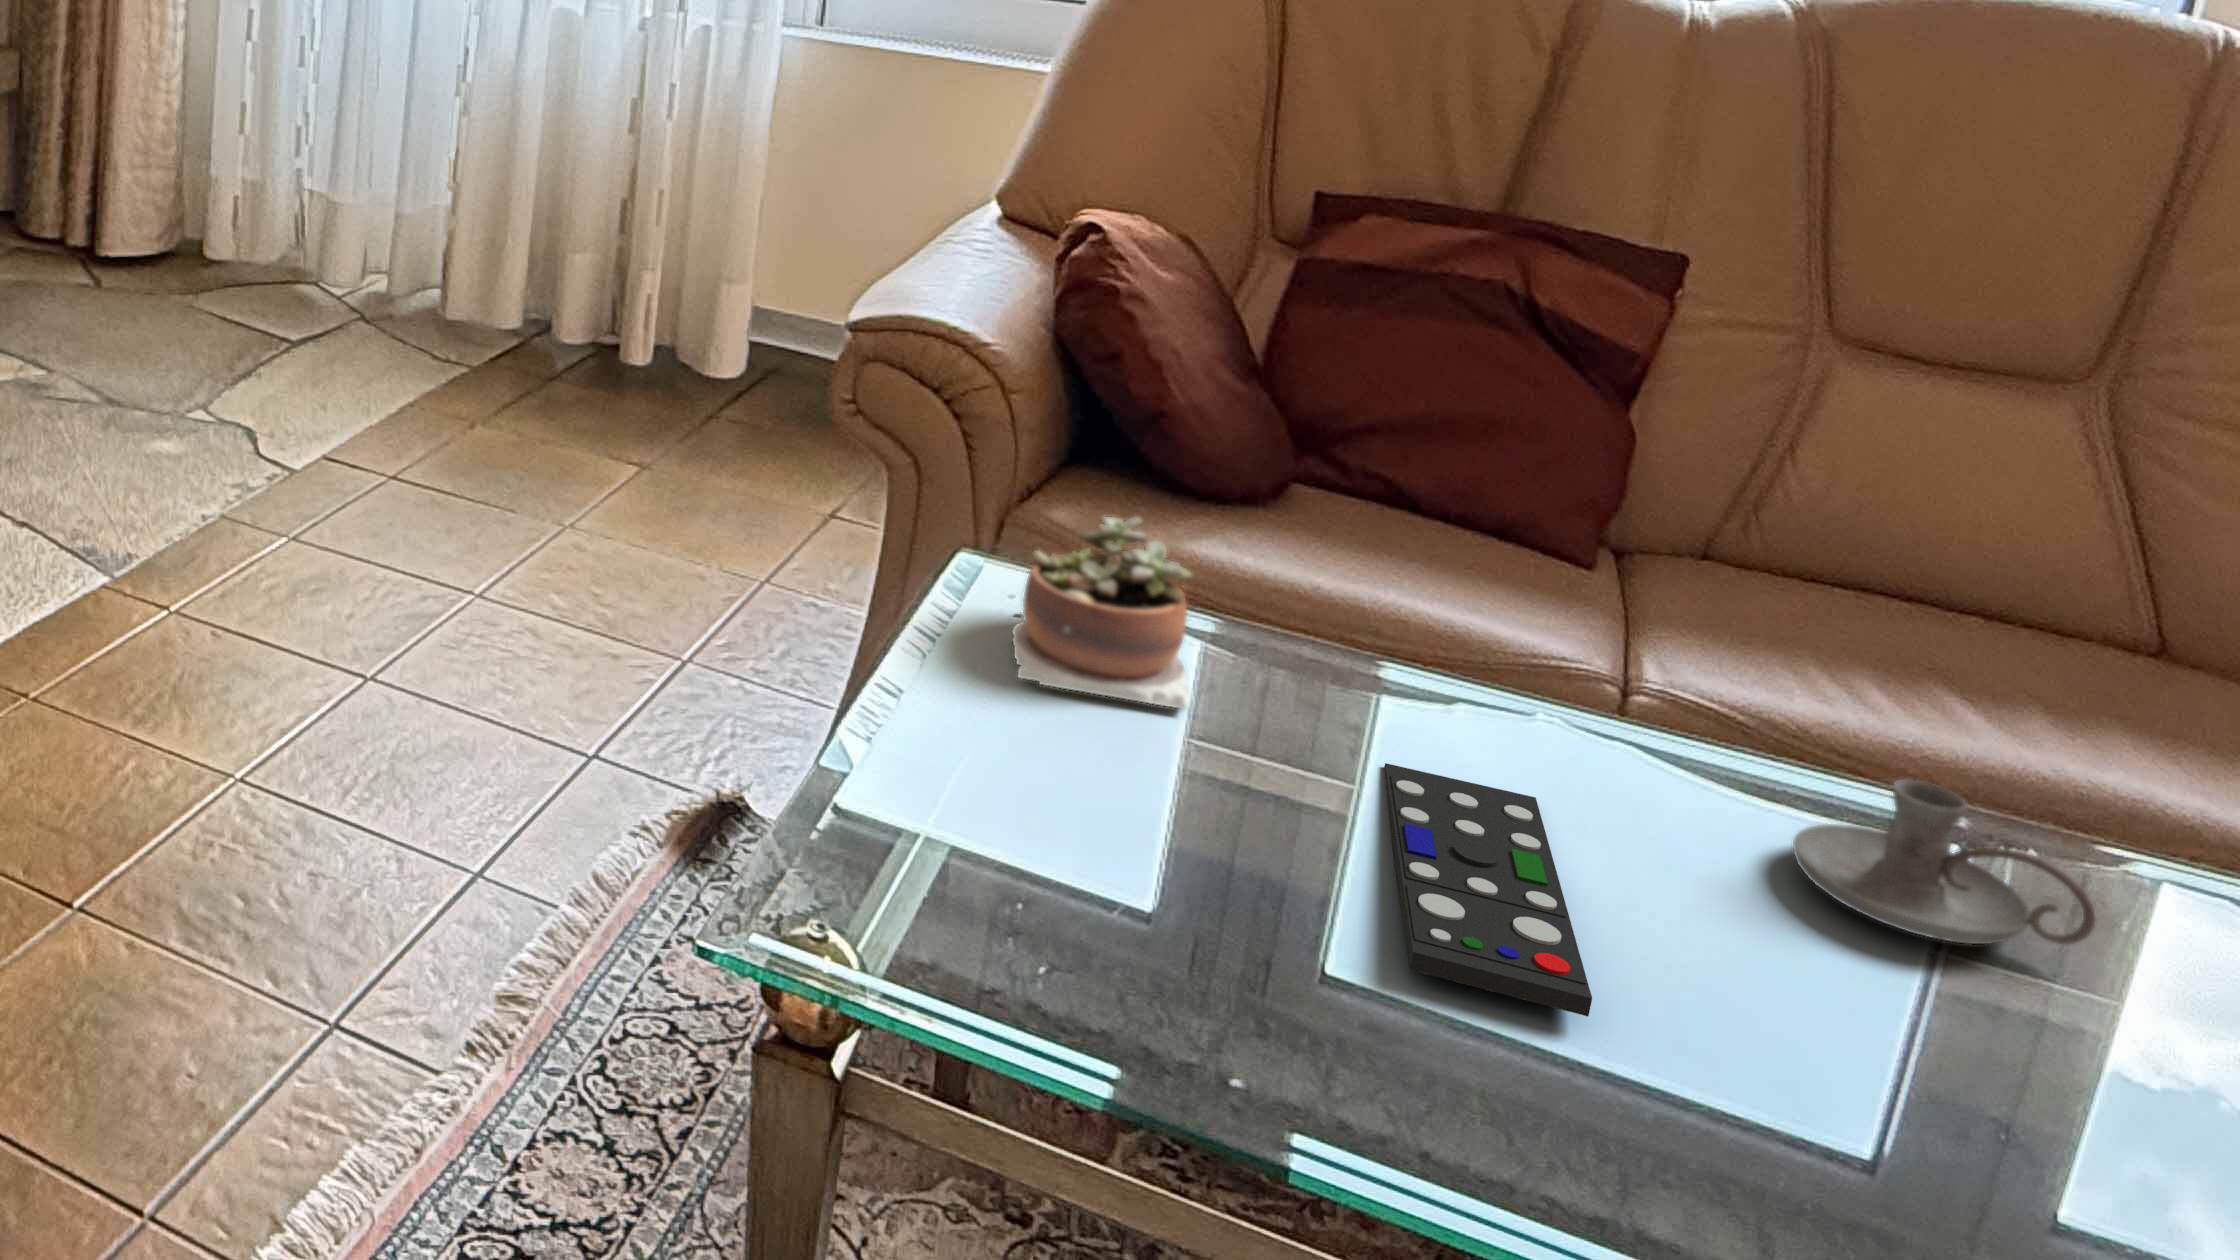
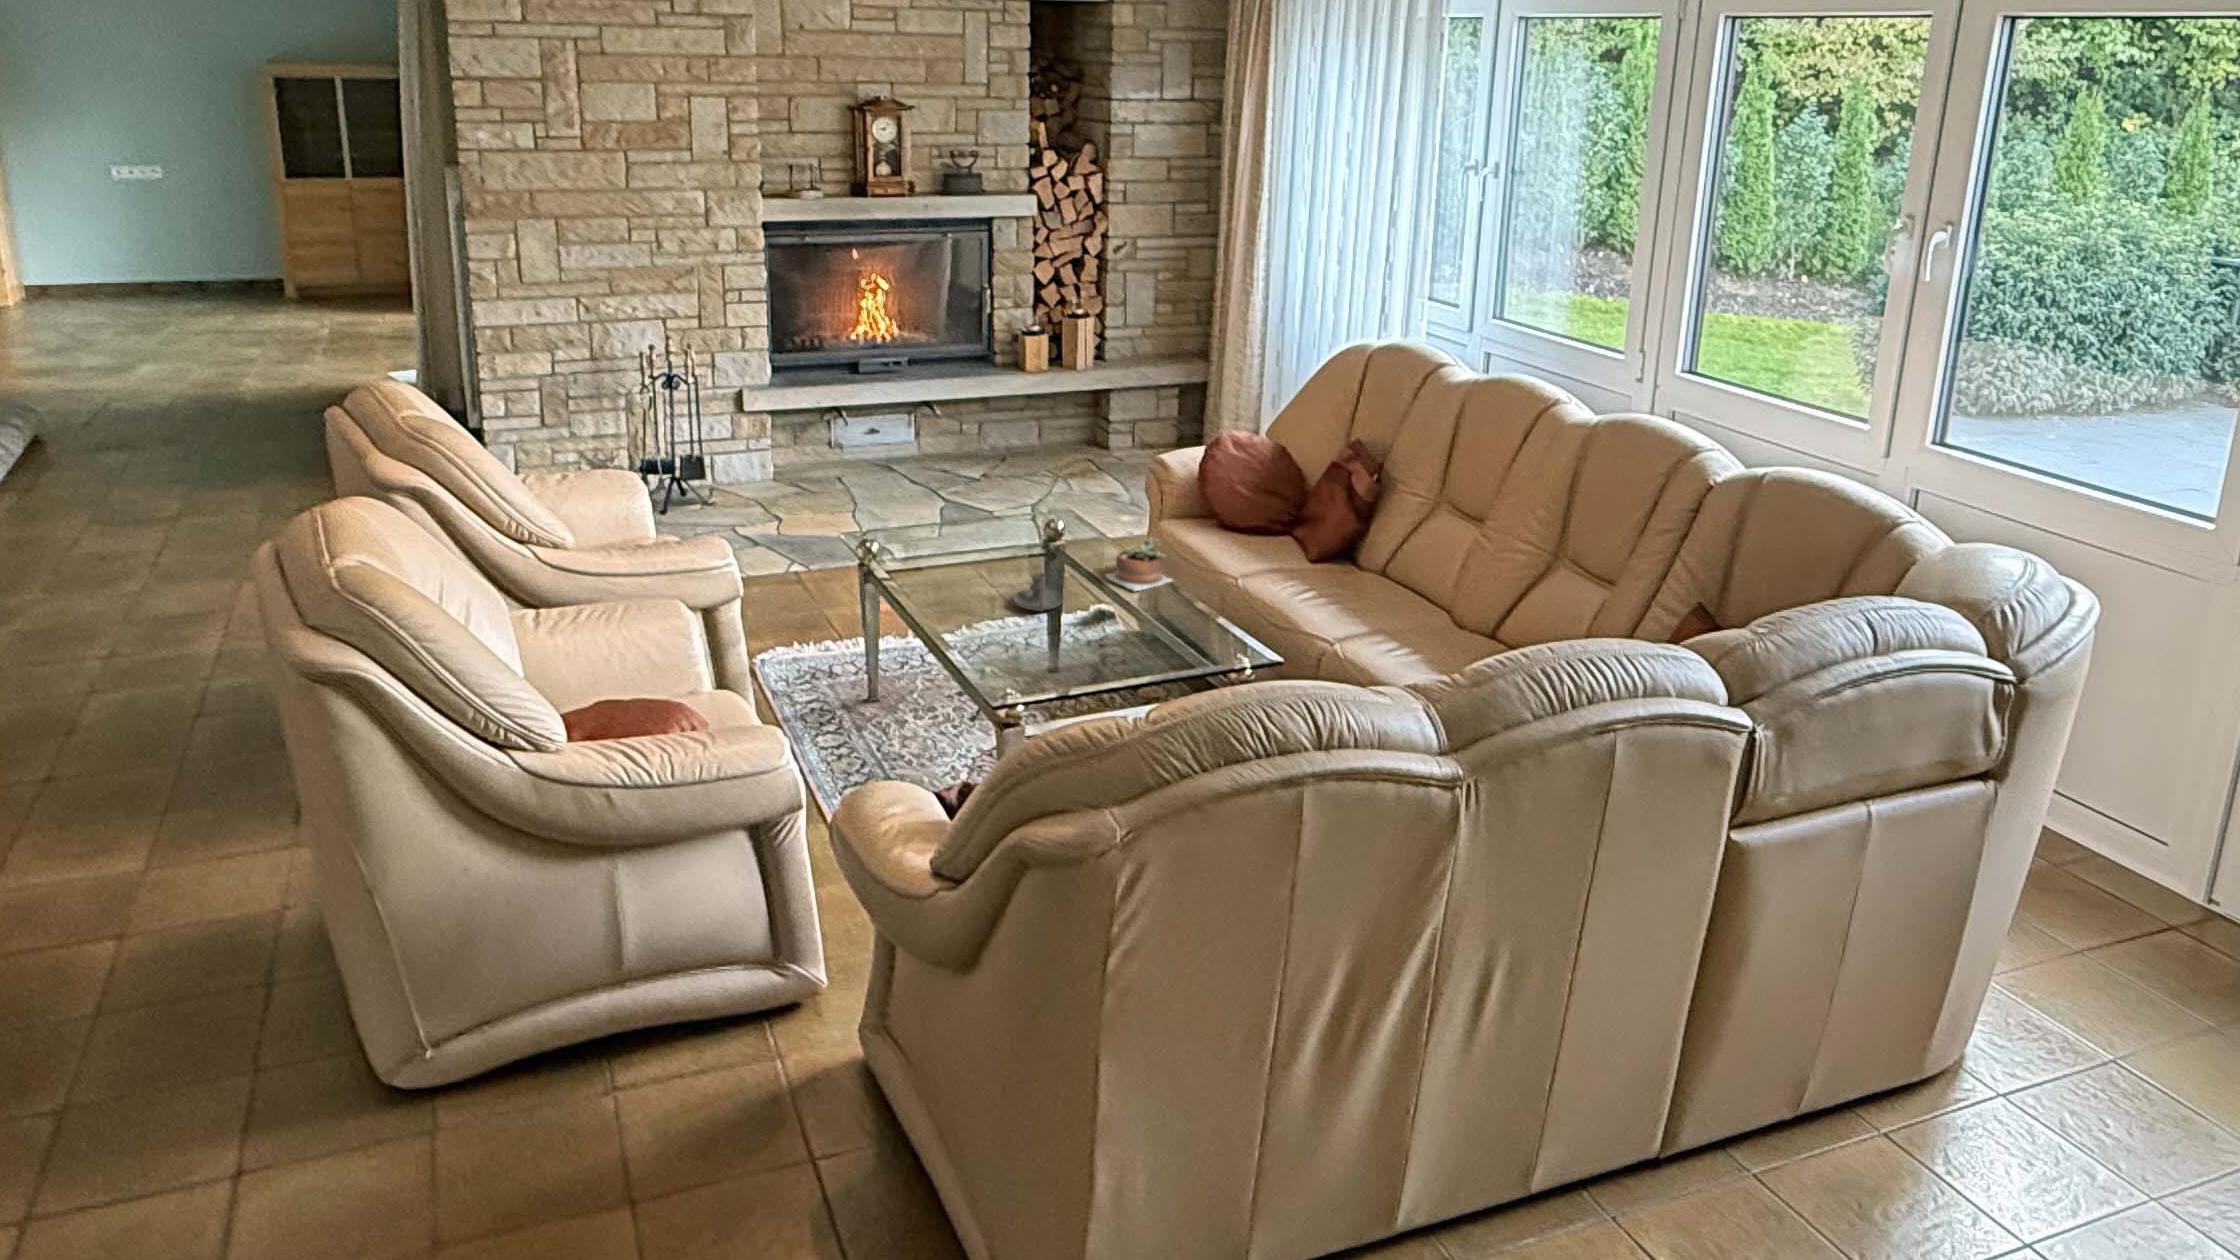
remote control: present [1384,763,1592,1016] -> none [1069,611,1184,648]
candle holder: present [1793,779,2096,945] -> present [1013,572,1064,611]

